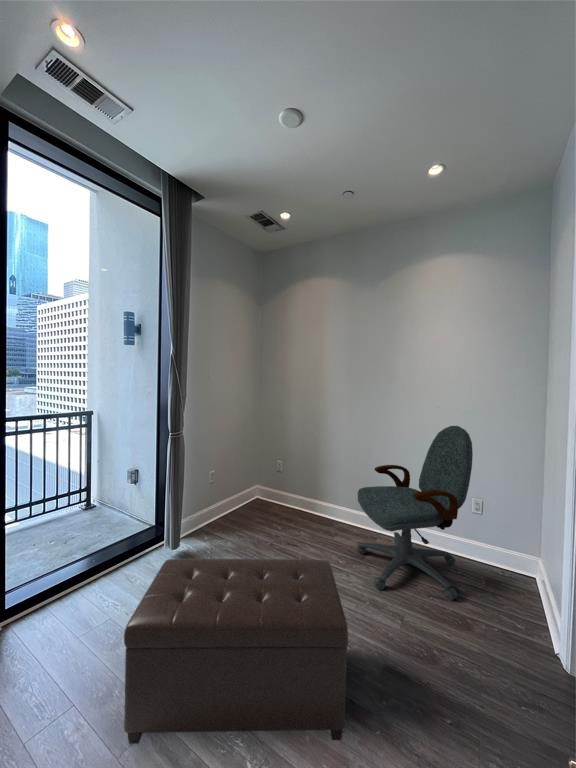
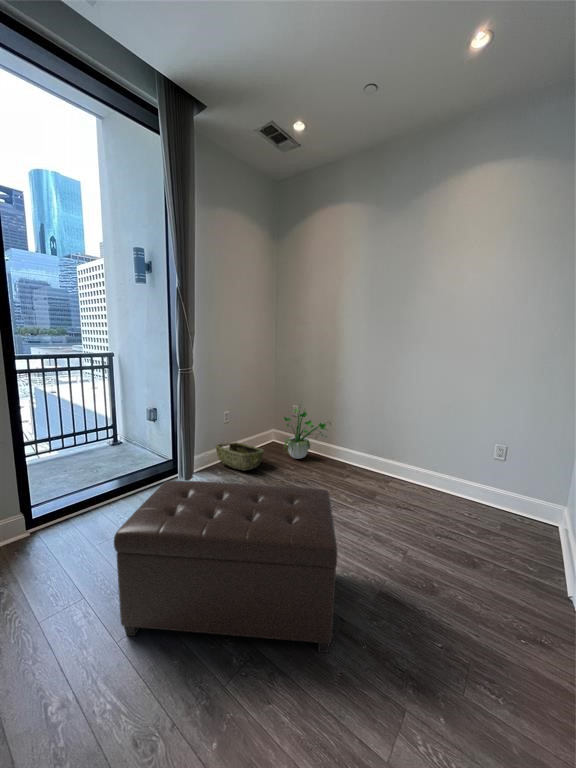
office chair: present [357,426,473,600] -> none [367,364,499,540]
potted plant: none [270,455,321,518] -> present [284,409,331,459]
woven basket: none [202,503,252,535] -> present [216,442,264,470]

